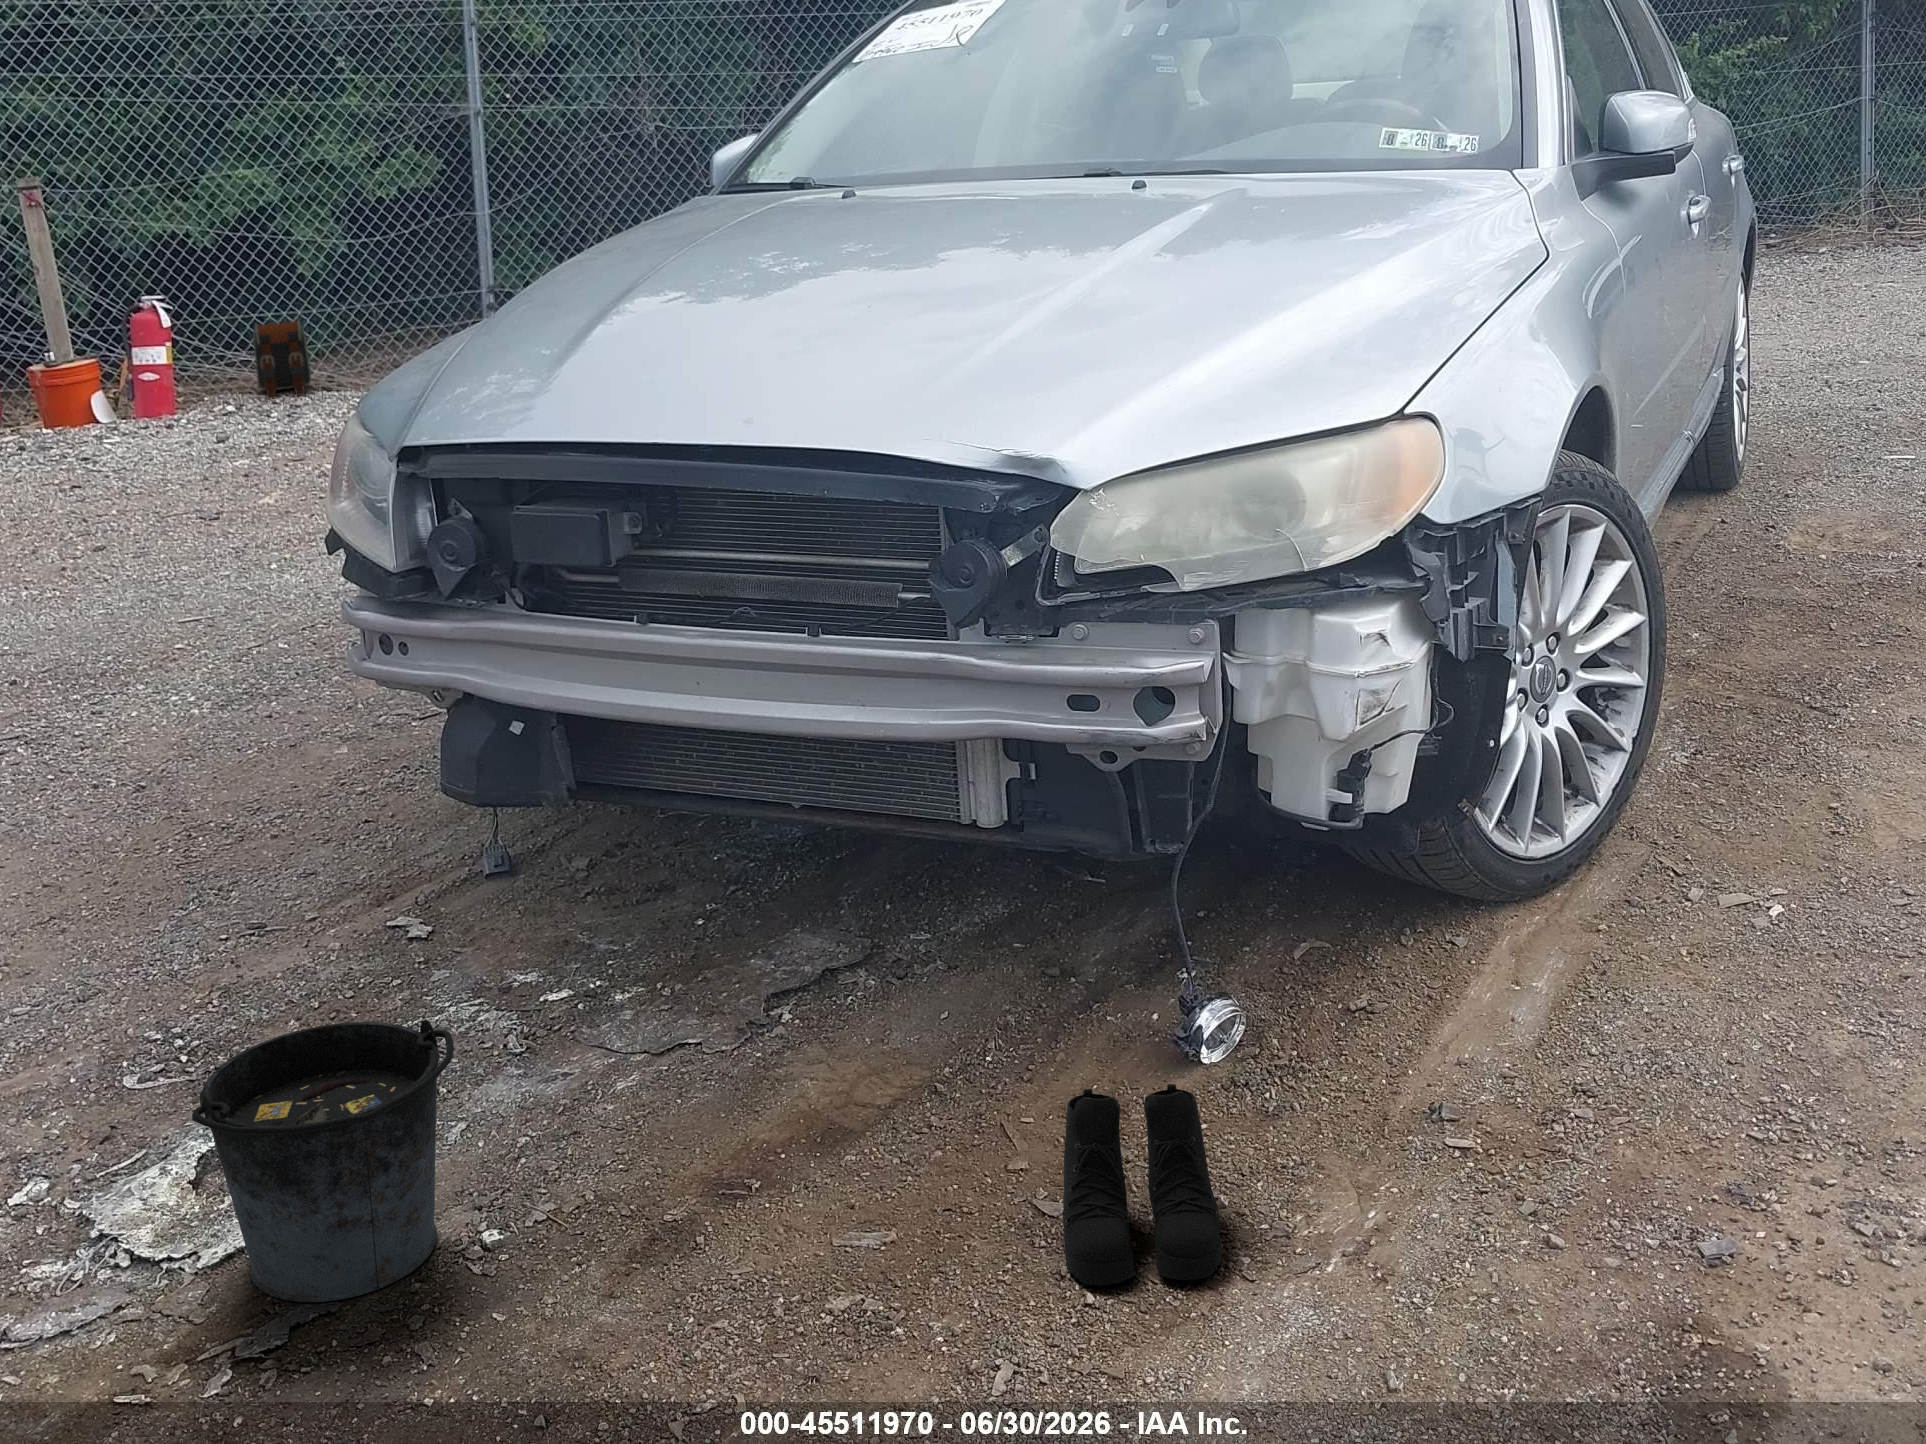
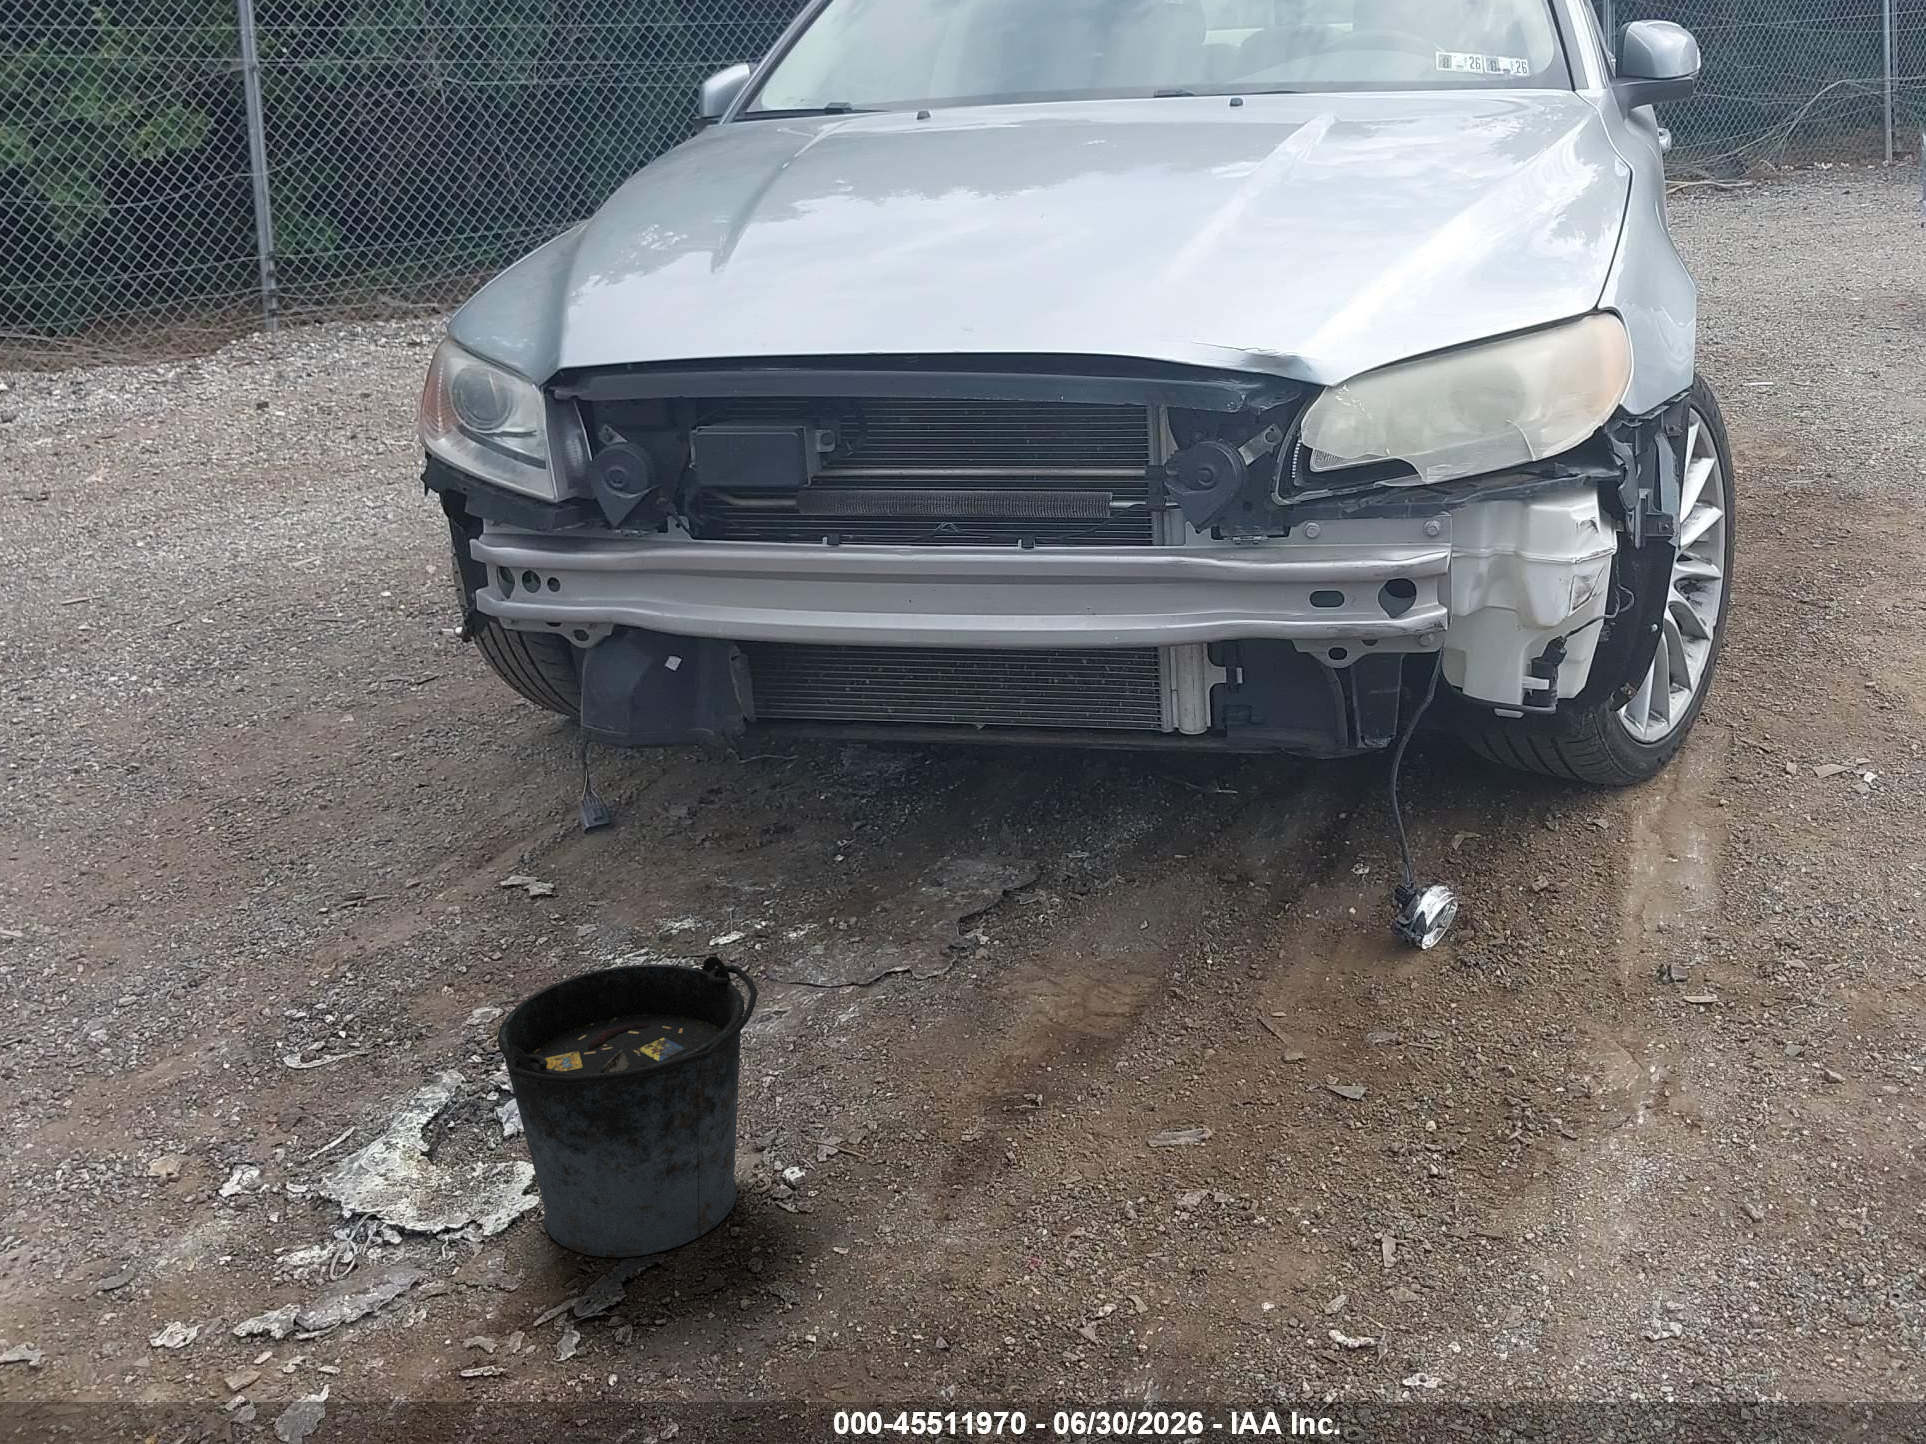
backpack: present [253,320,311,399] -> none [12,288,79,374]
boots: present [1063,1084,1222,1285] -> none [1364,962,1541,1158]

